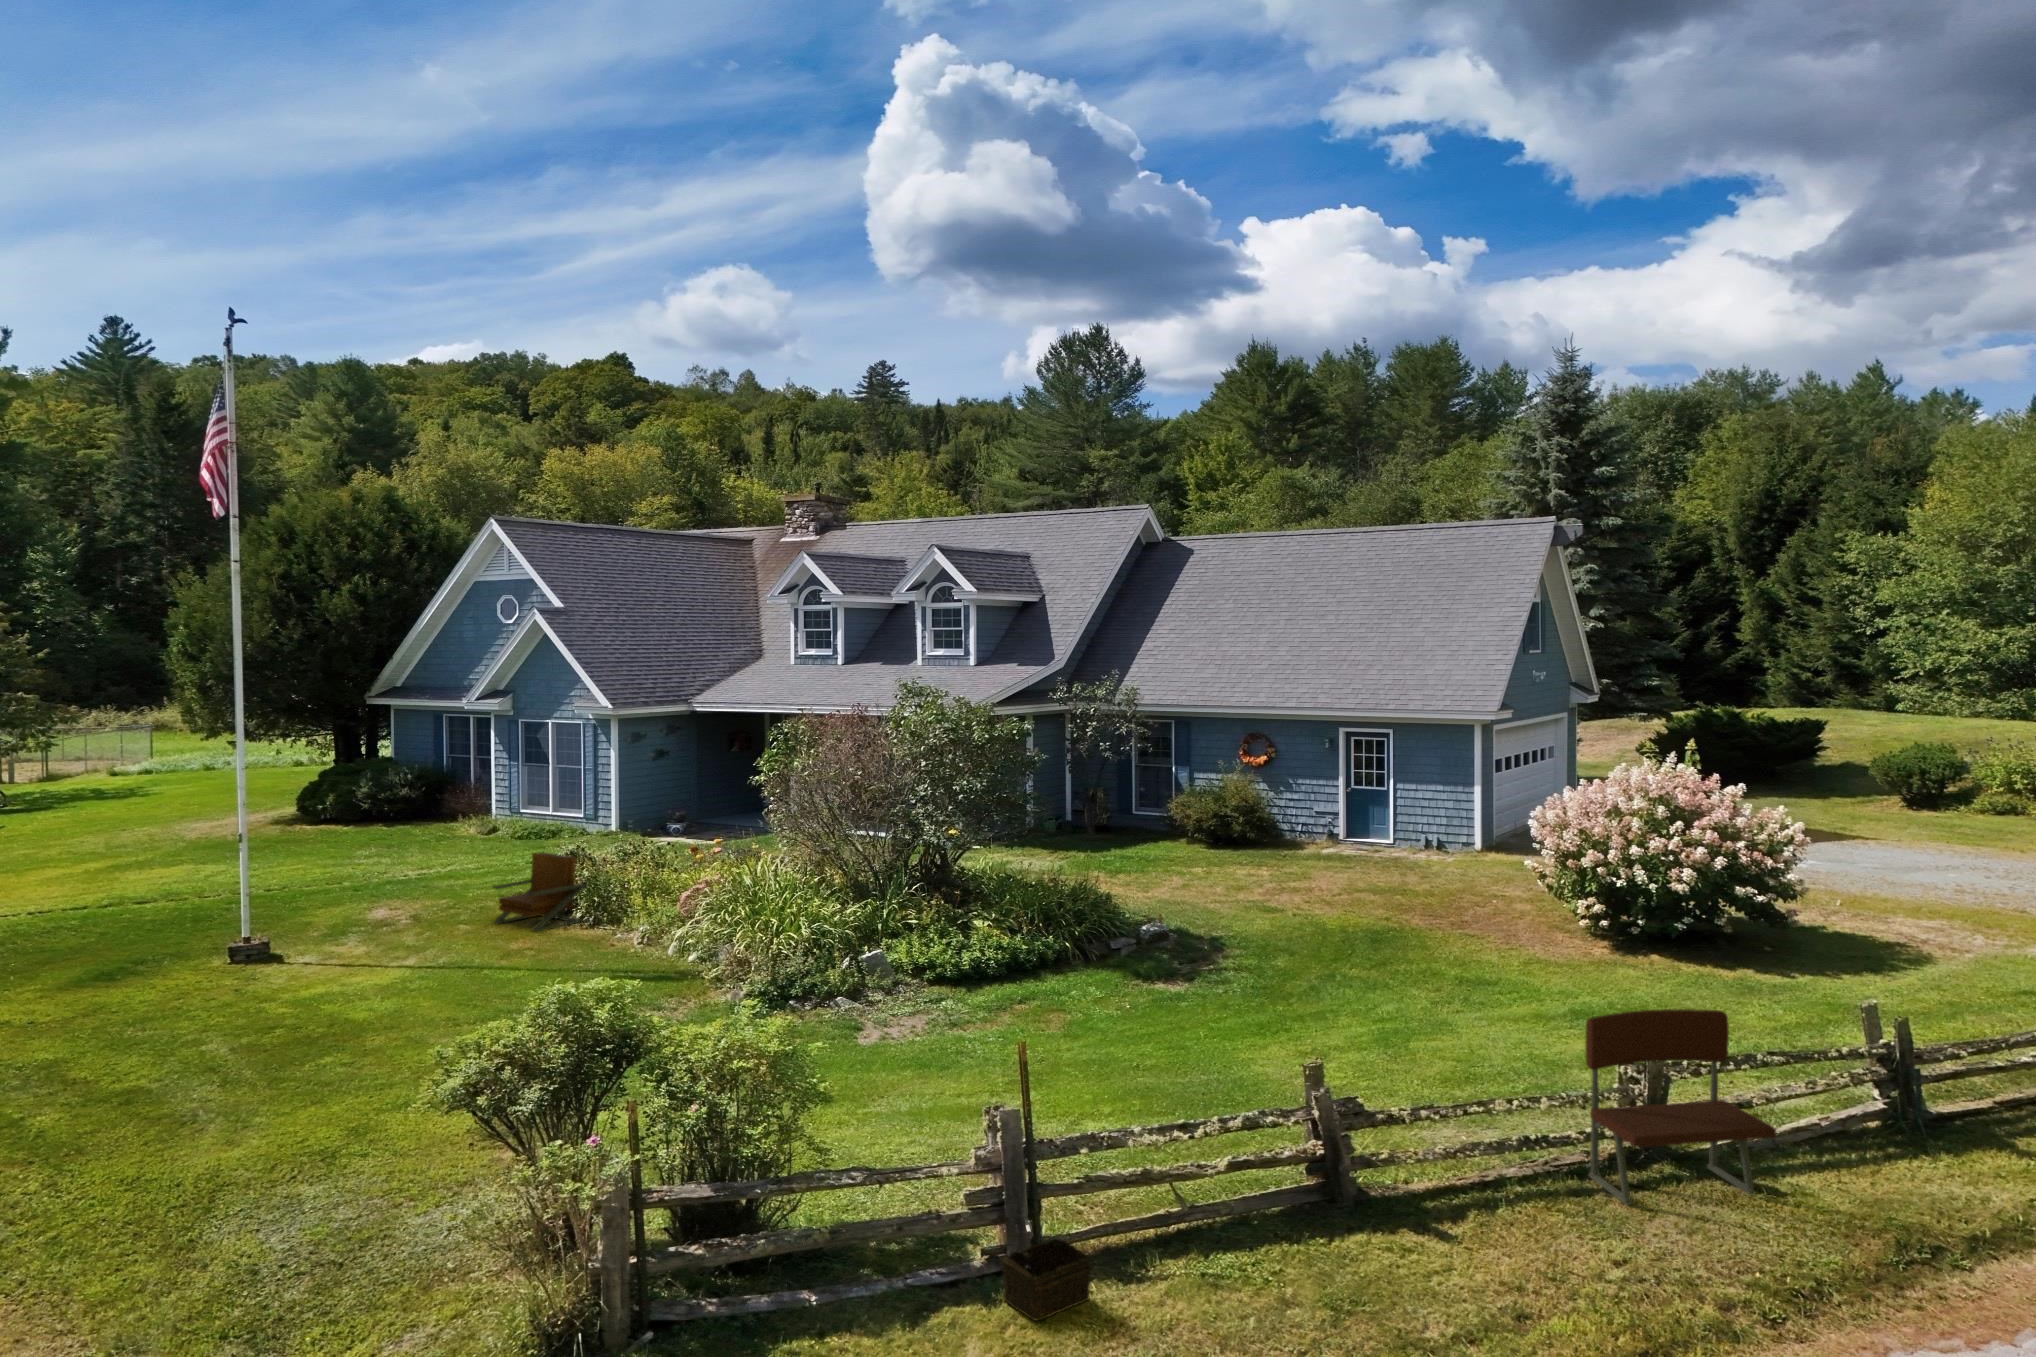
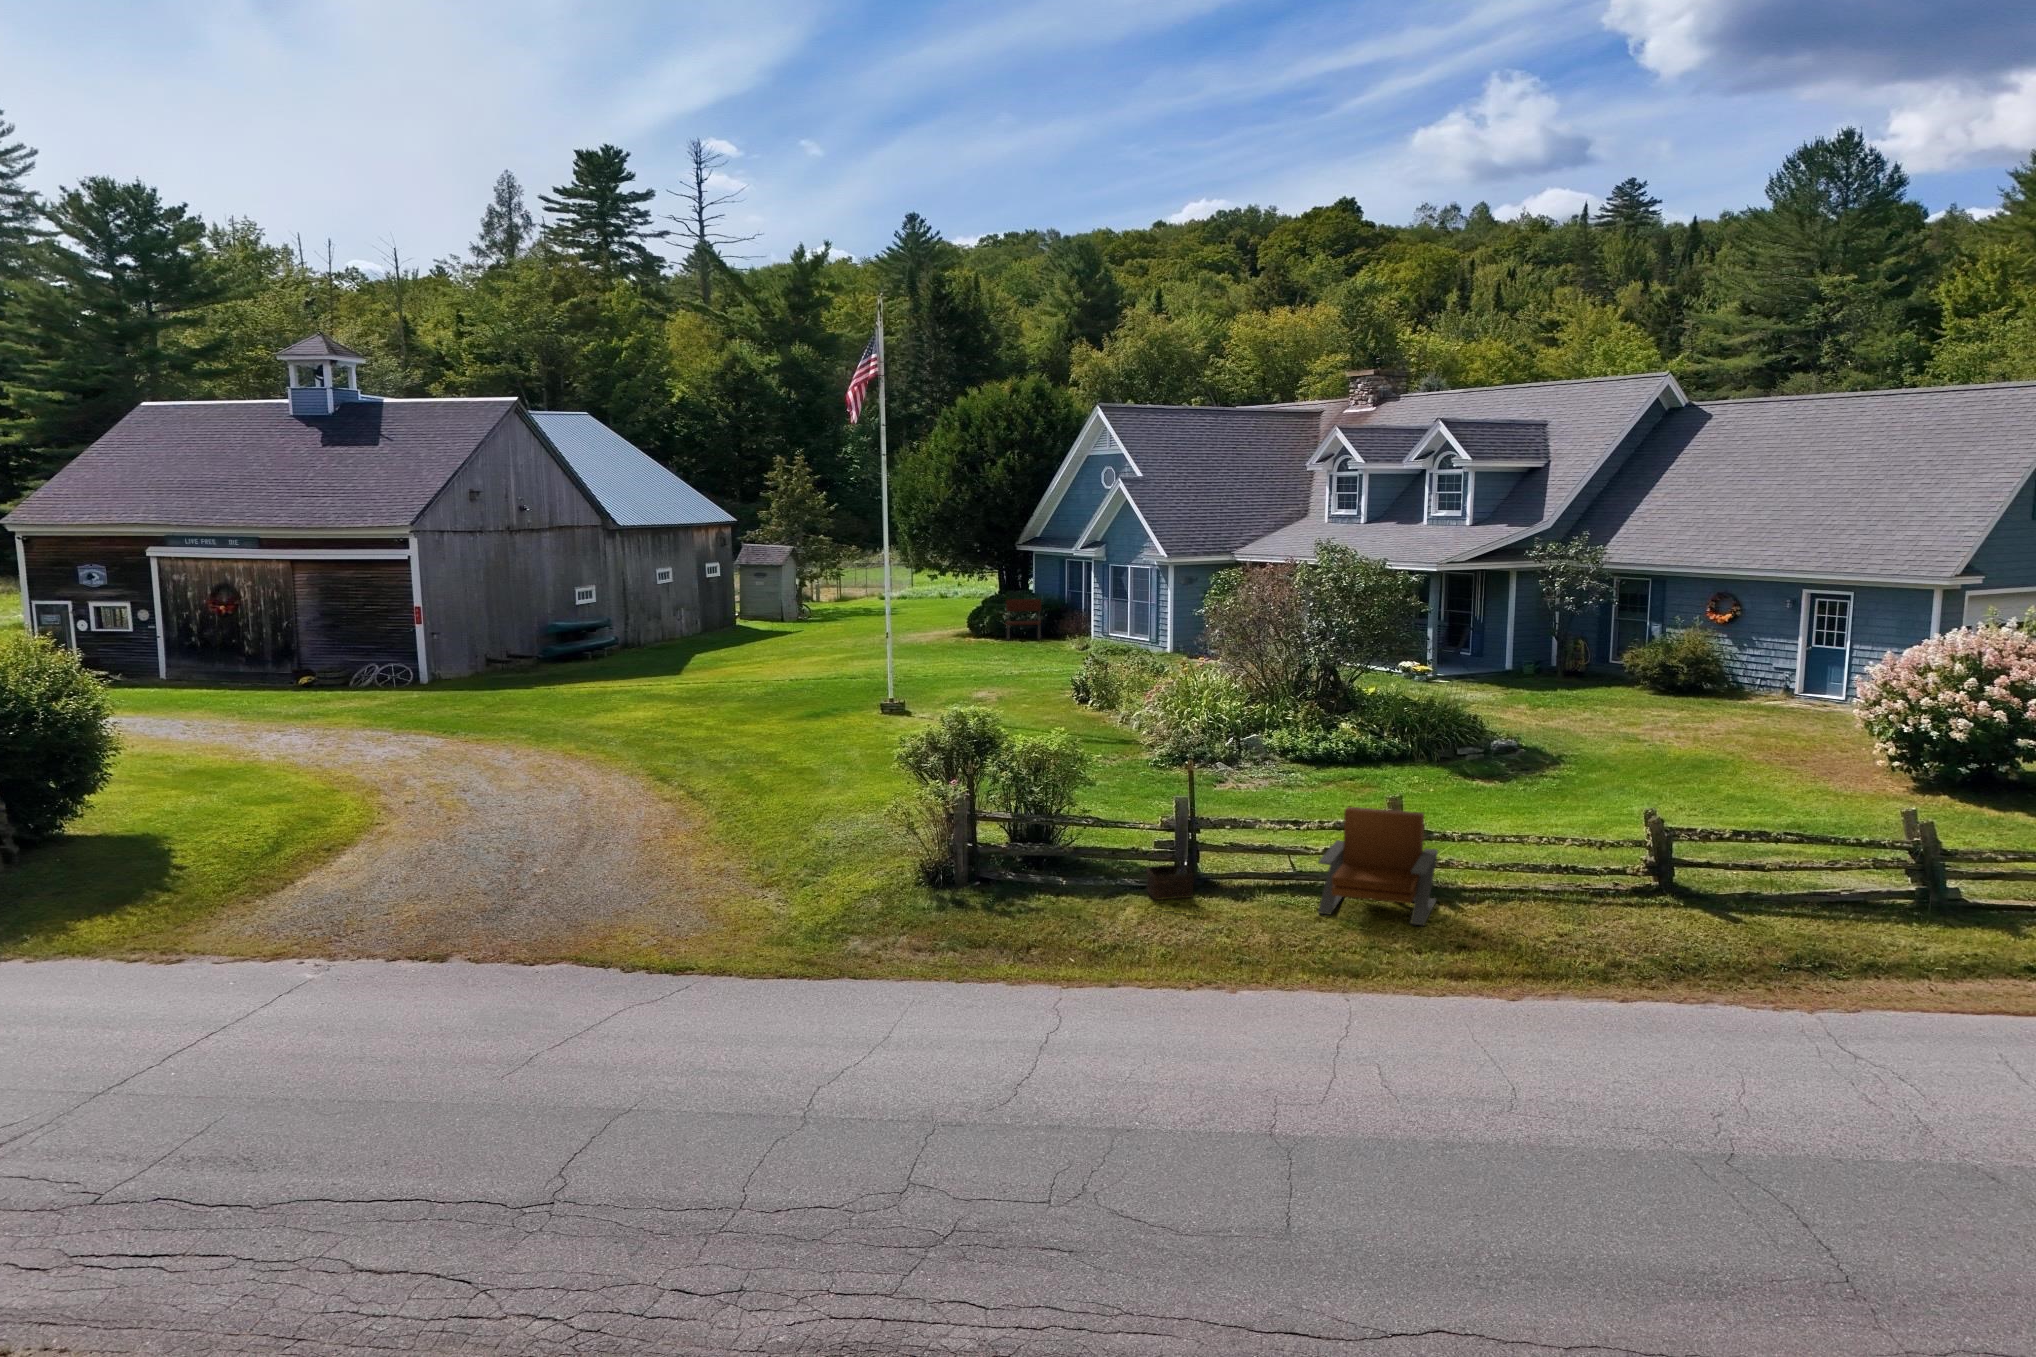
lounge chair: present [491,852,586,932] -> present [1318,807,1438,925]
bench: present [1585,1009,1776,1205] -> present [1005,599,1041,639]

